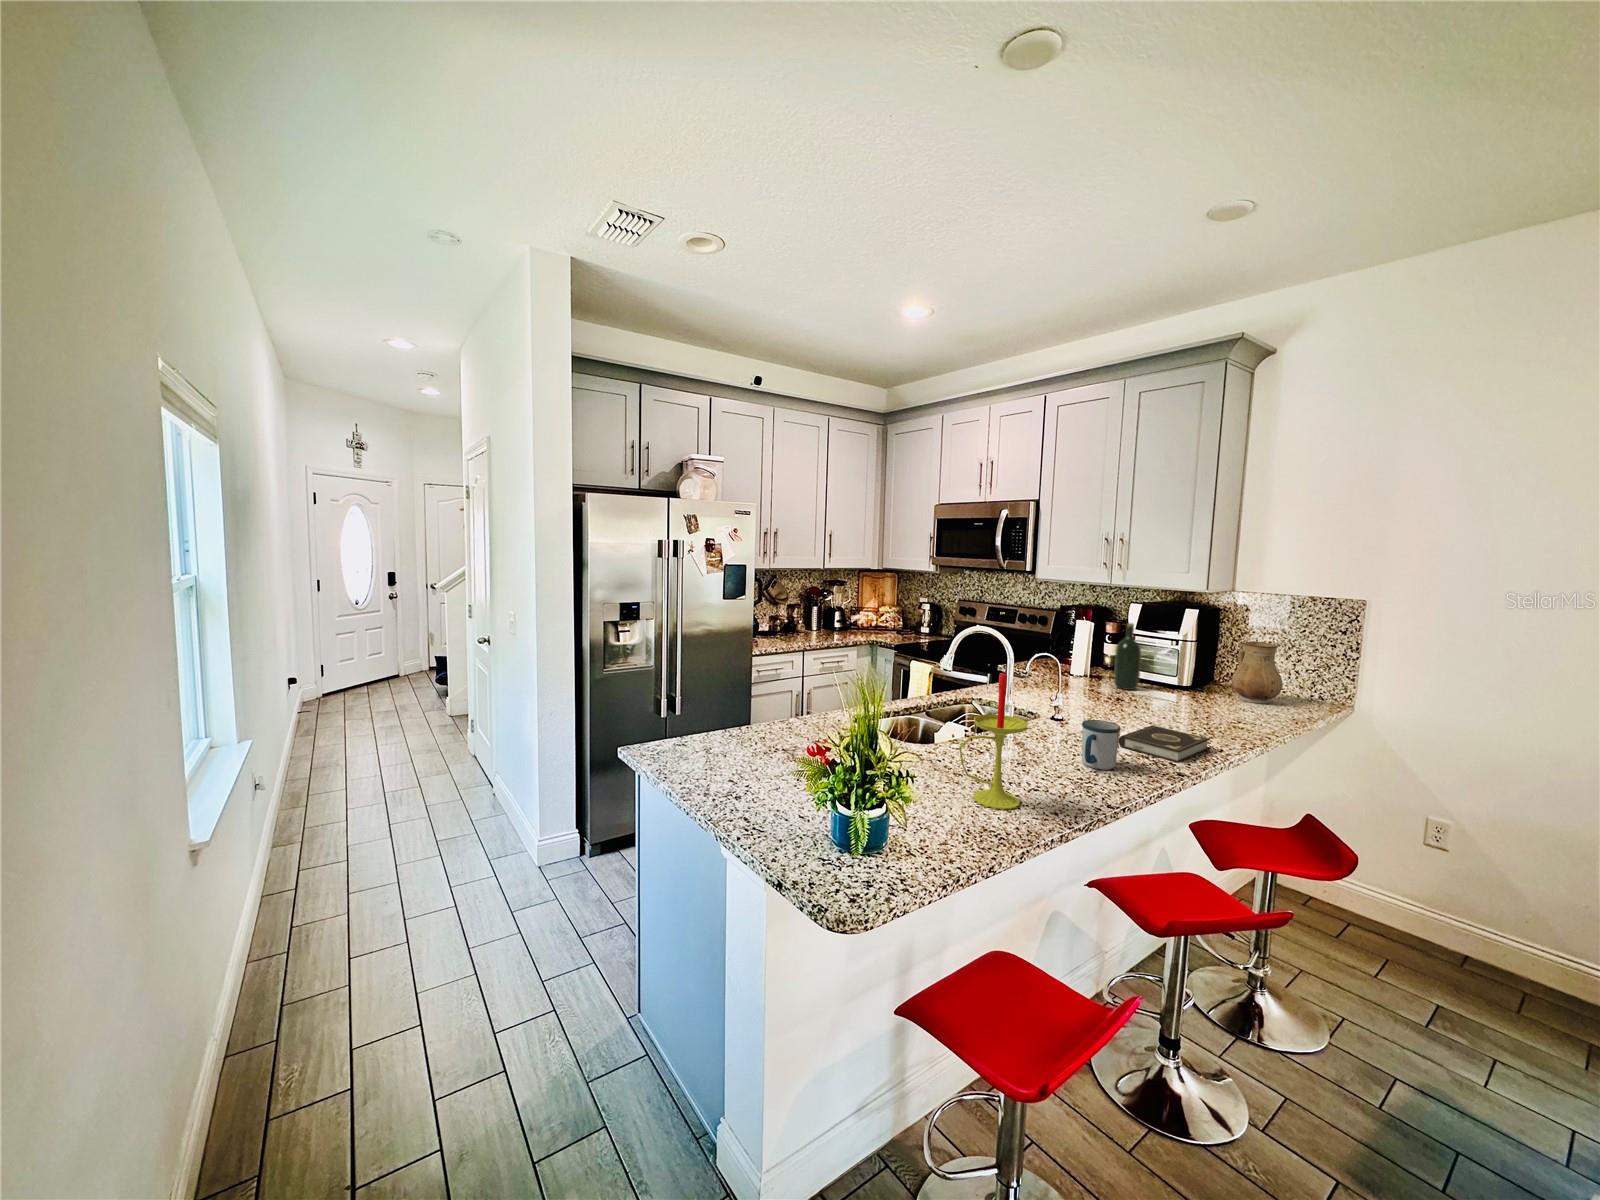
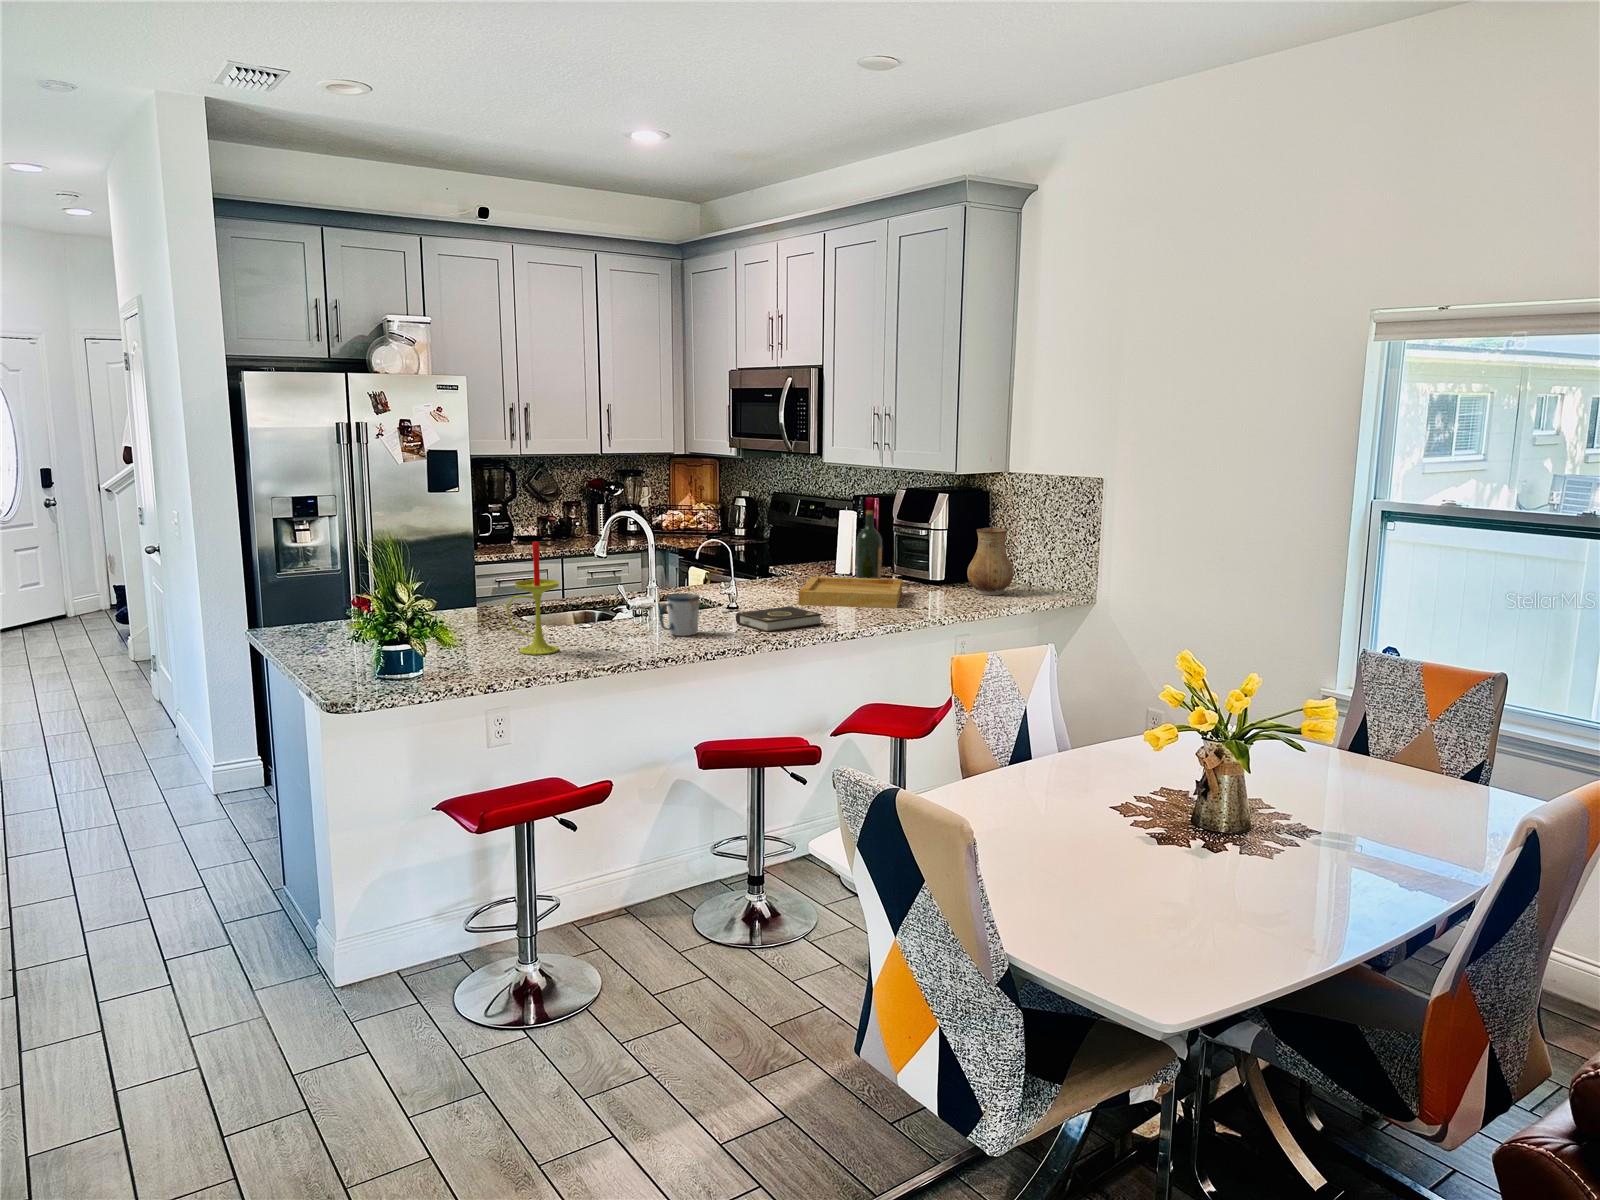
tray: none [1091,683,1222,722] -> present [799,577,902,608]

